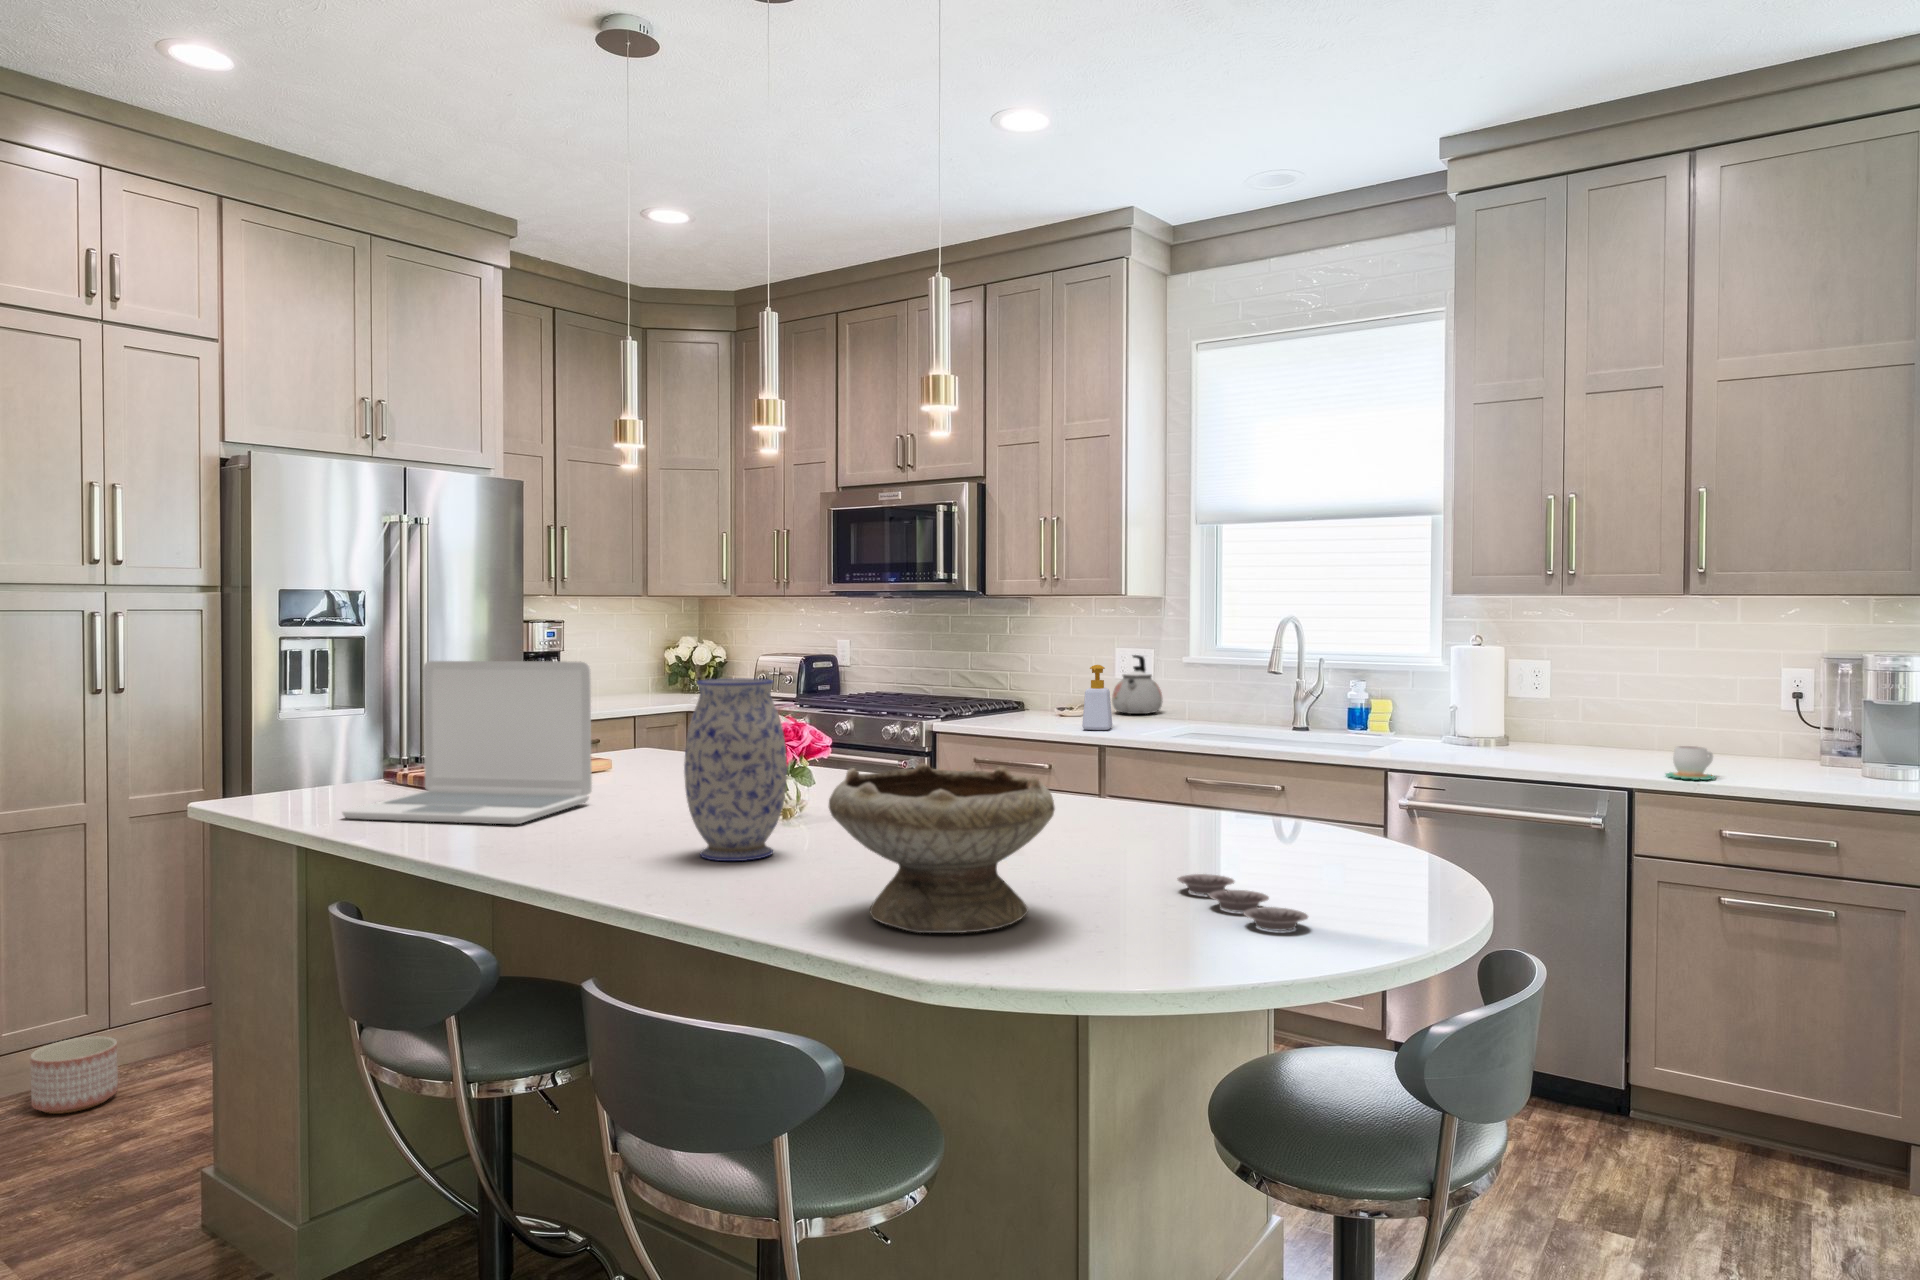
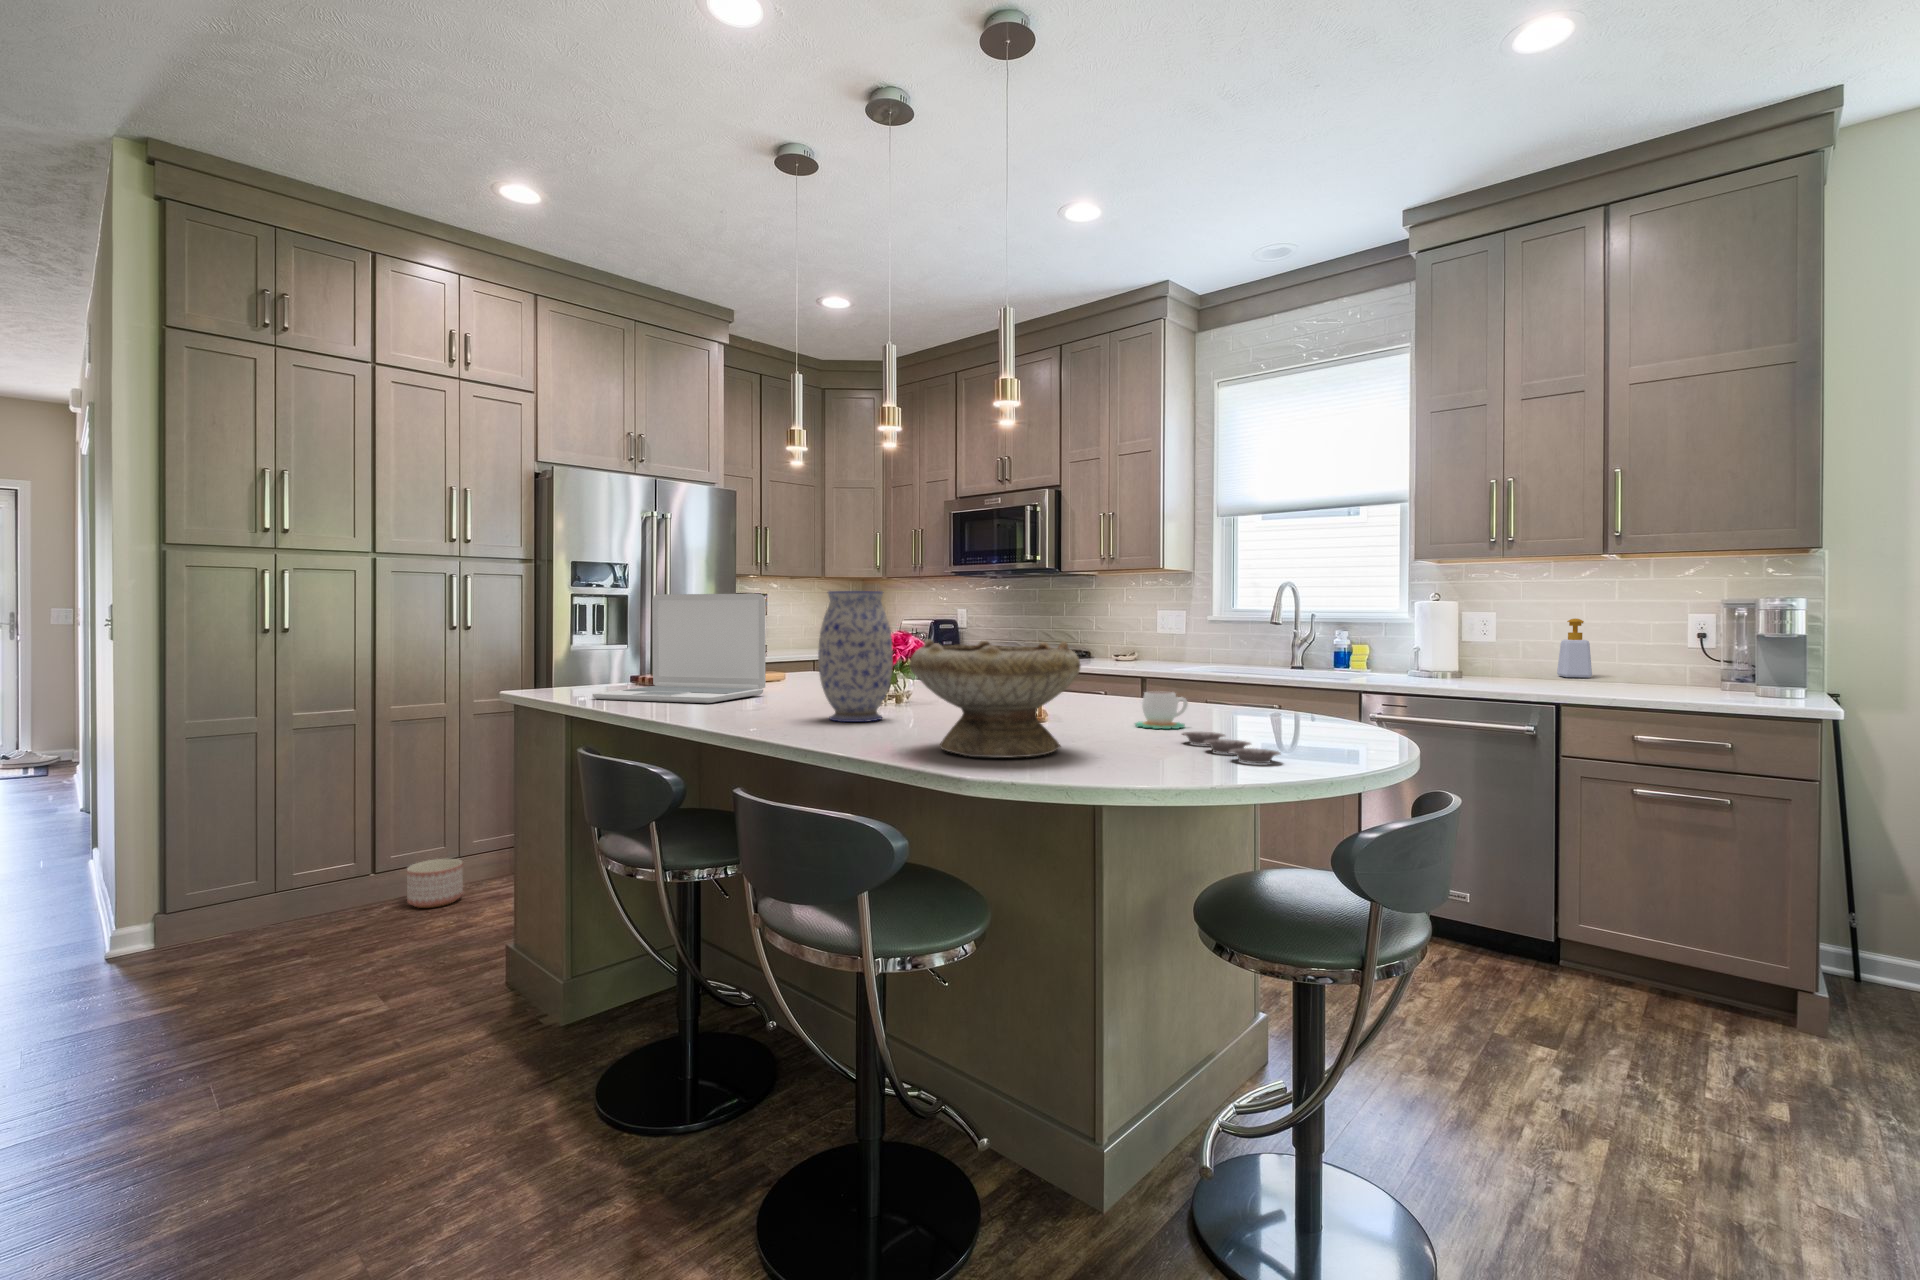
kettle: present [1112,655,1163,714] -> none [1154,615,1192,658]
soap bottle: present [1082,665,1112,730] -> present [1557,618,1592,678]
mug: present [1666,746,1715,780] -> present [1135,691,1188,729]

